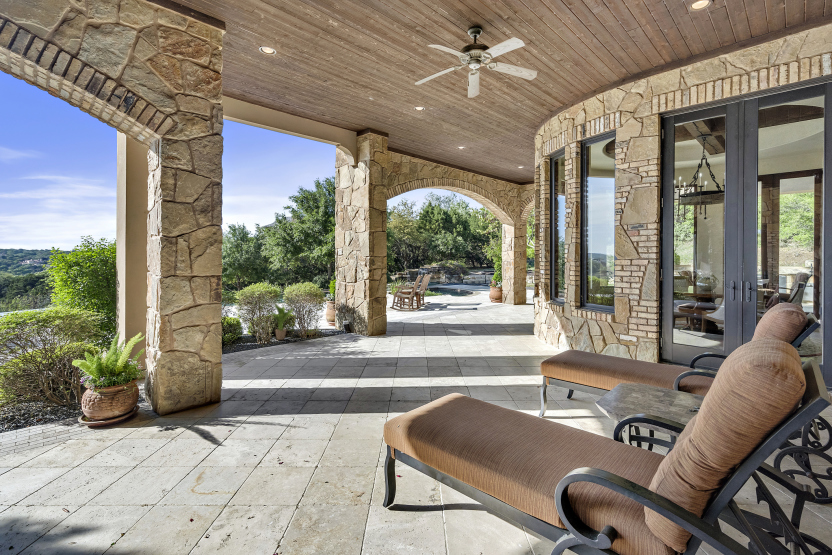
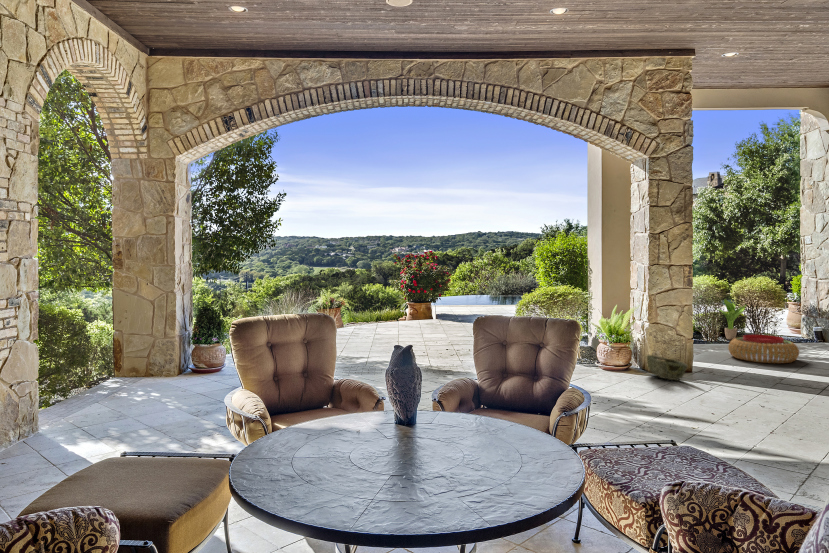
pouf: none [270,340,329,370] -> present [728,335,799,363]
woven basket: none [155,392,203,426] -> present [647,355,687,380]

